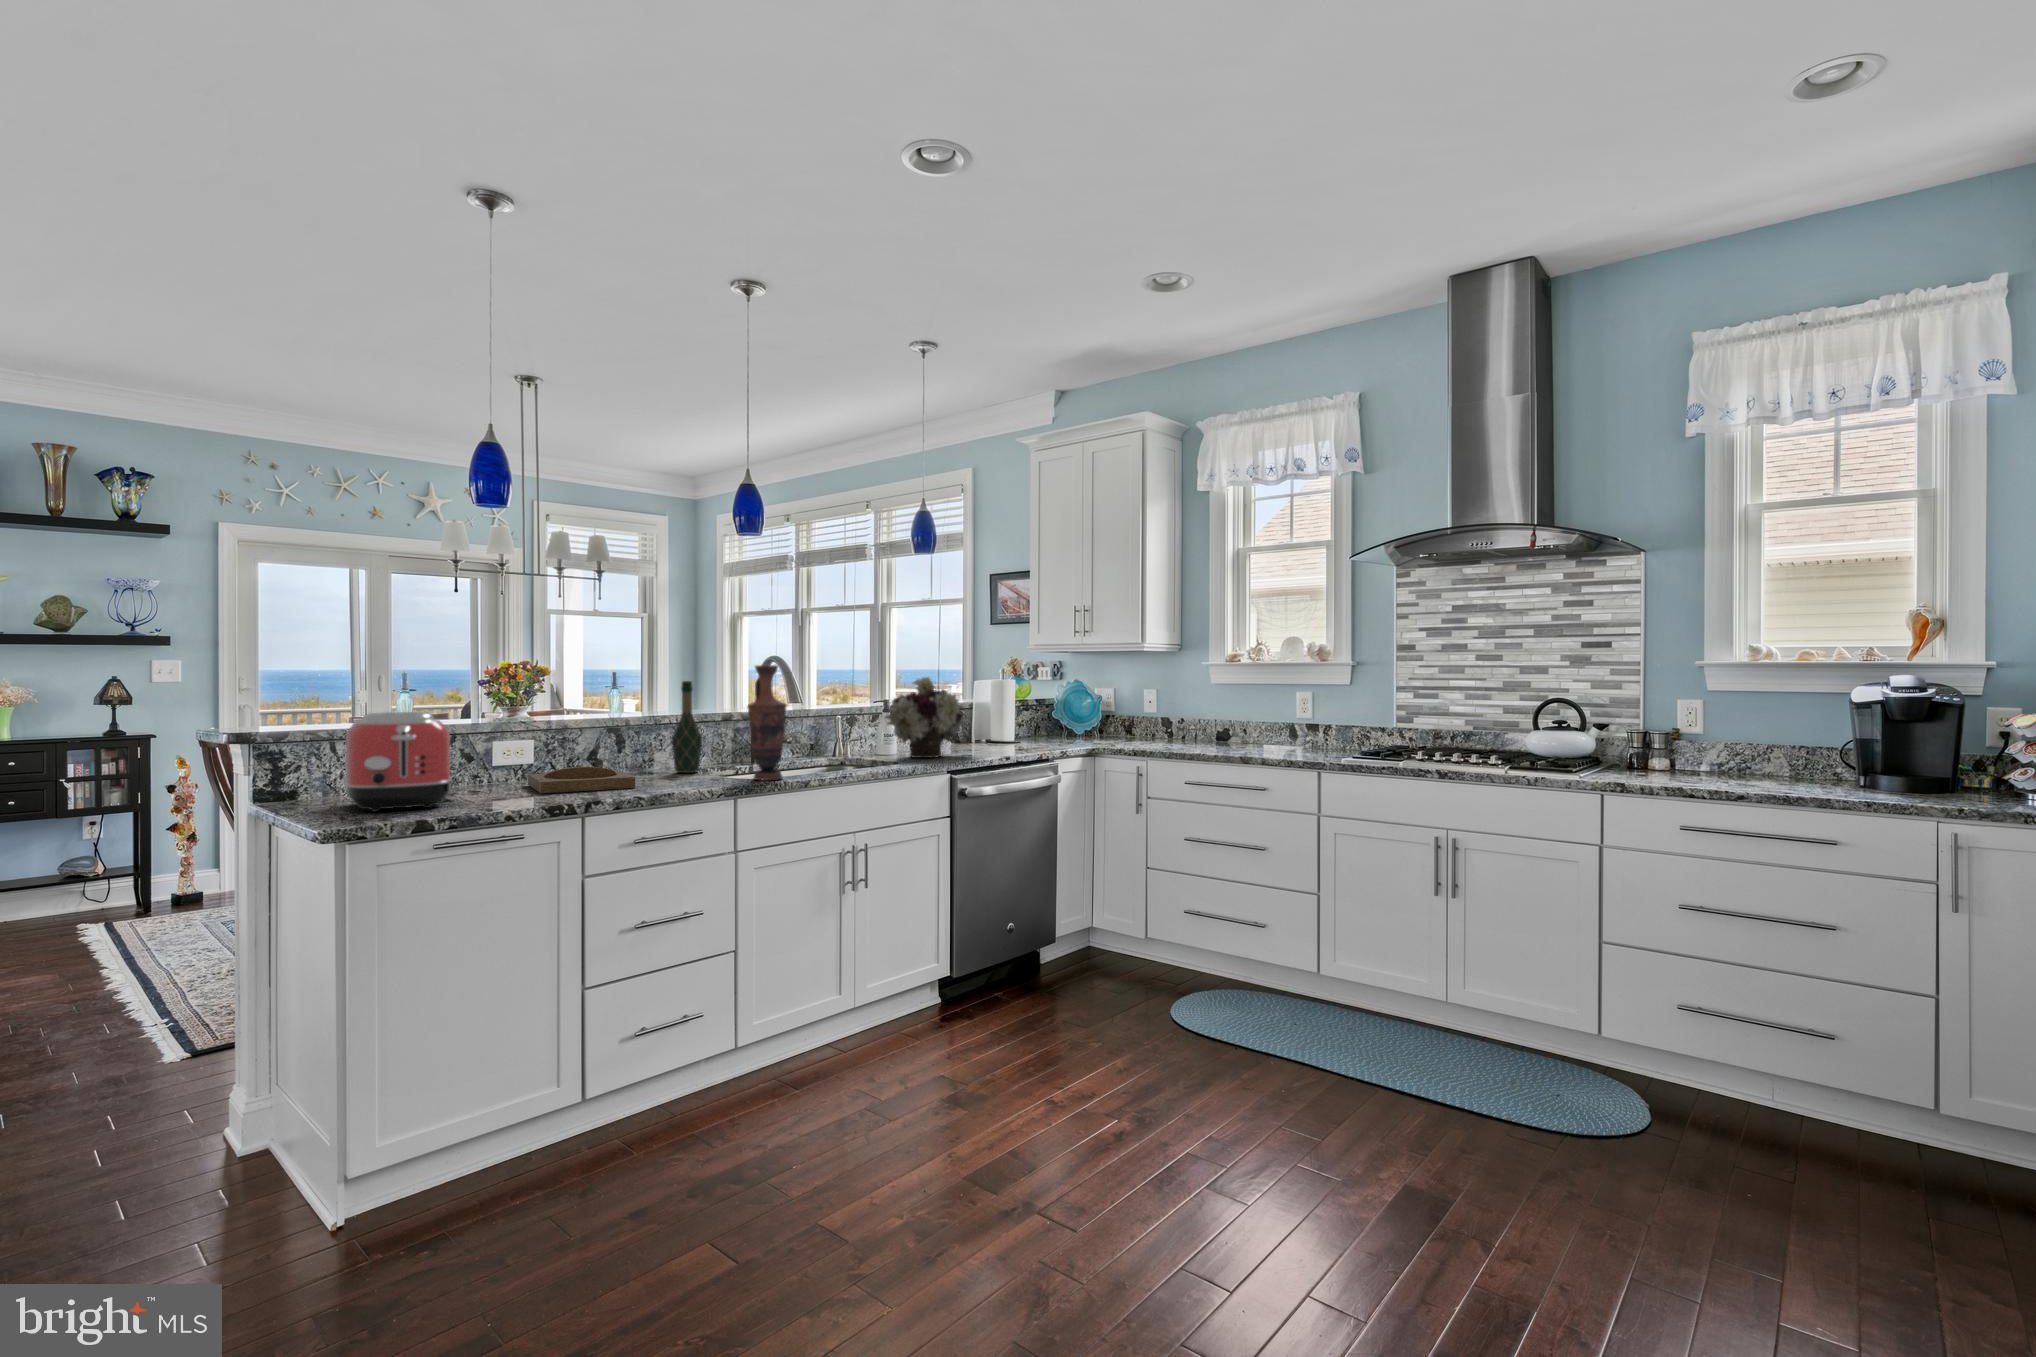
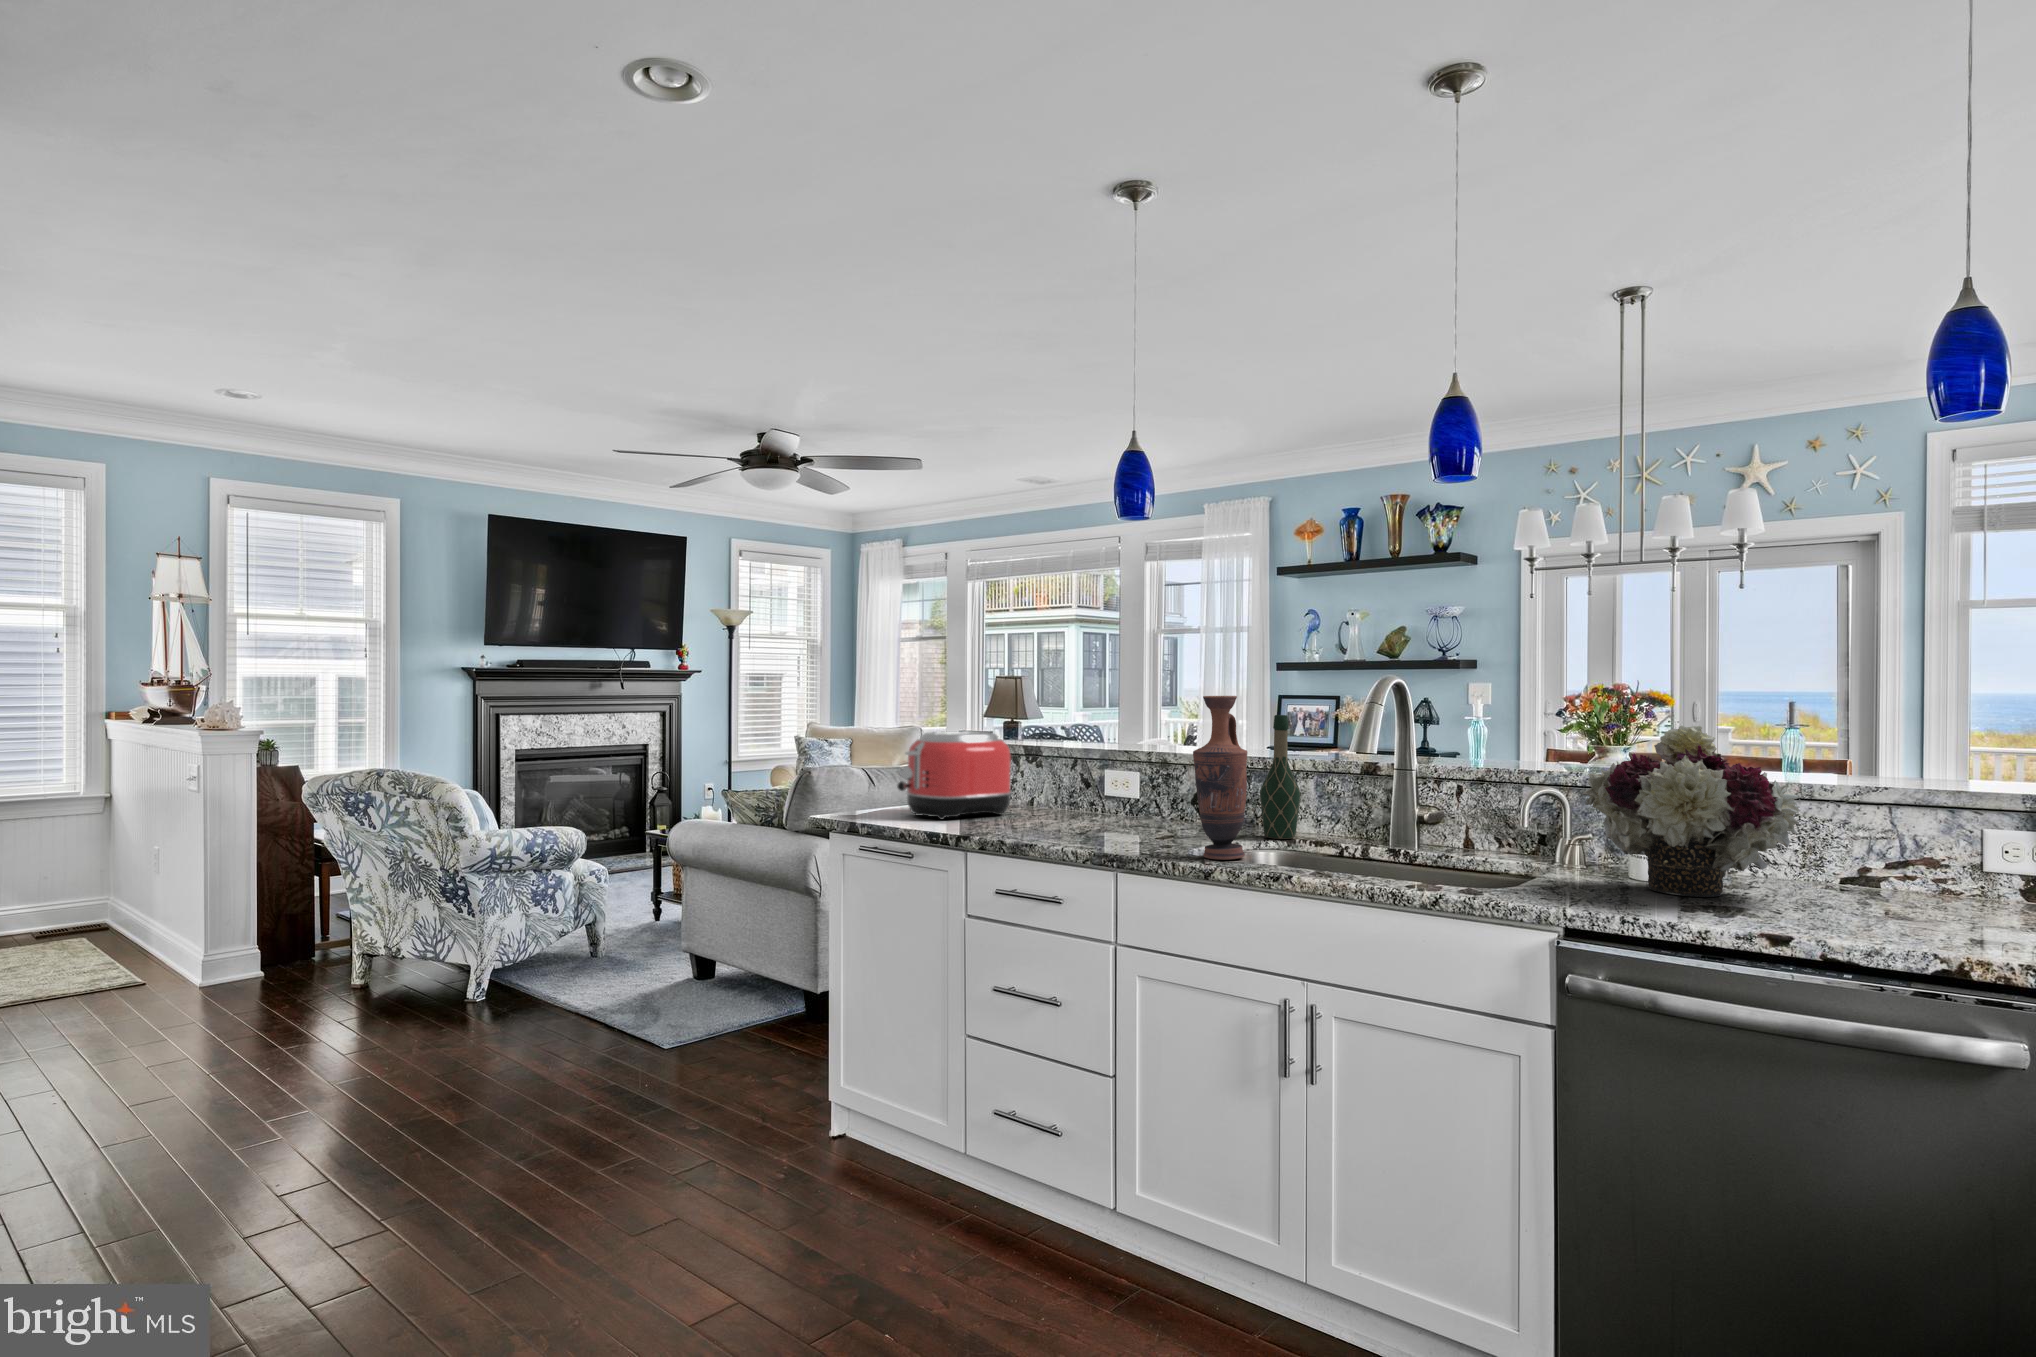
tray: present [528,767,635,793] -> none [1046,806,1181,837]

